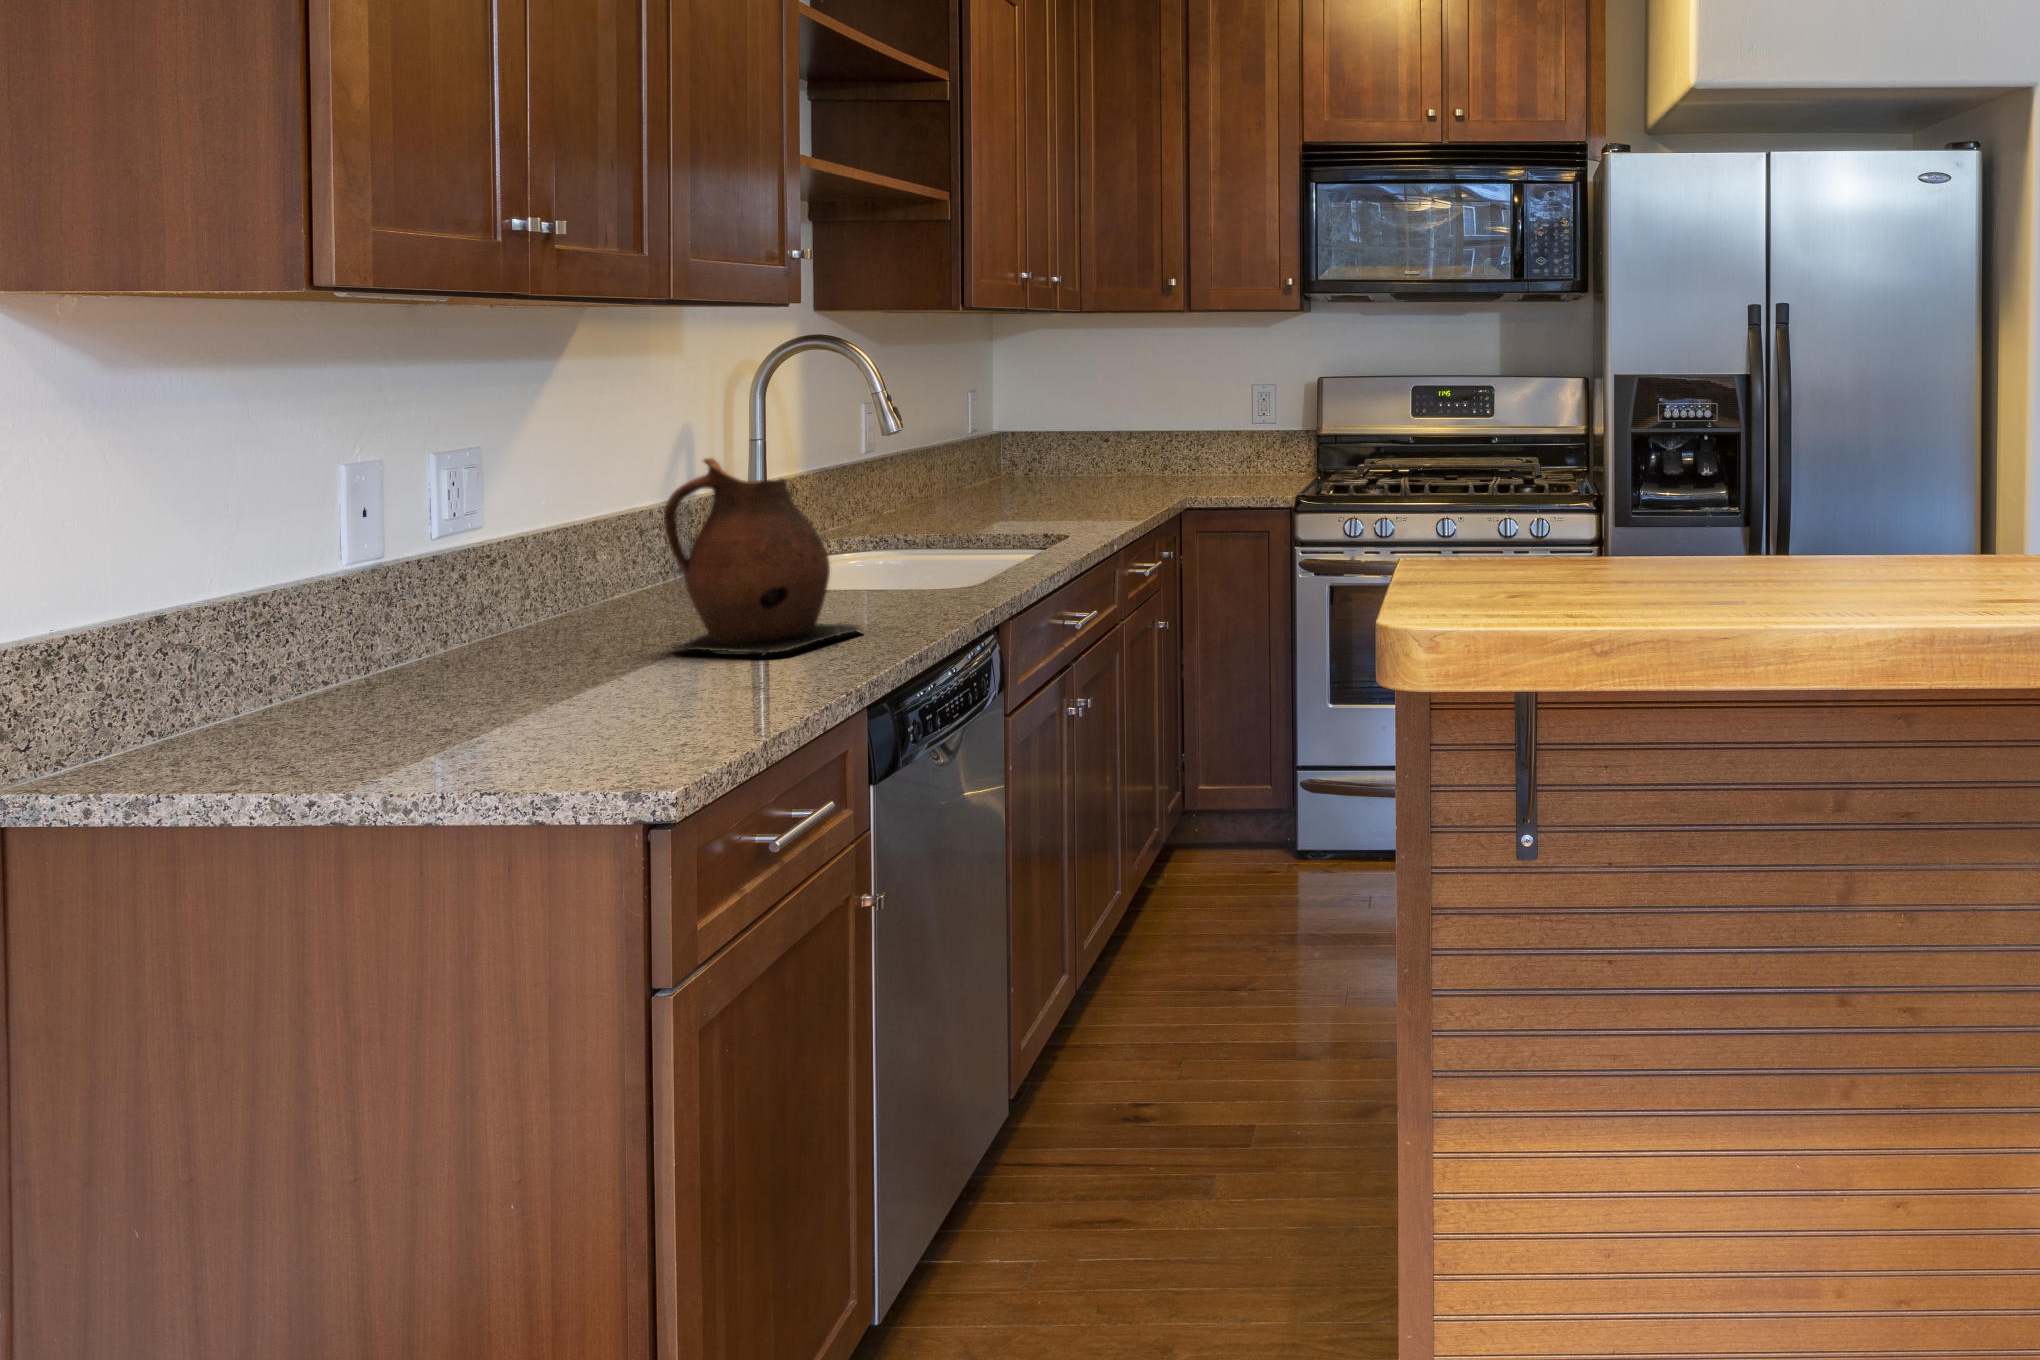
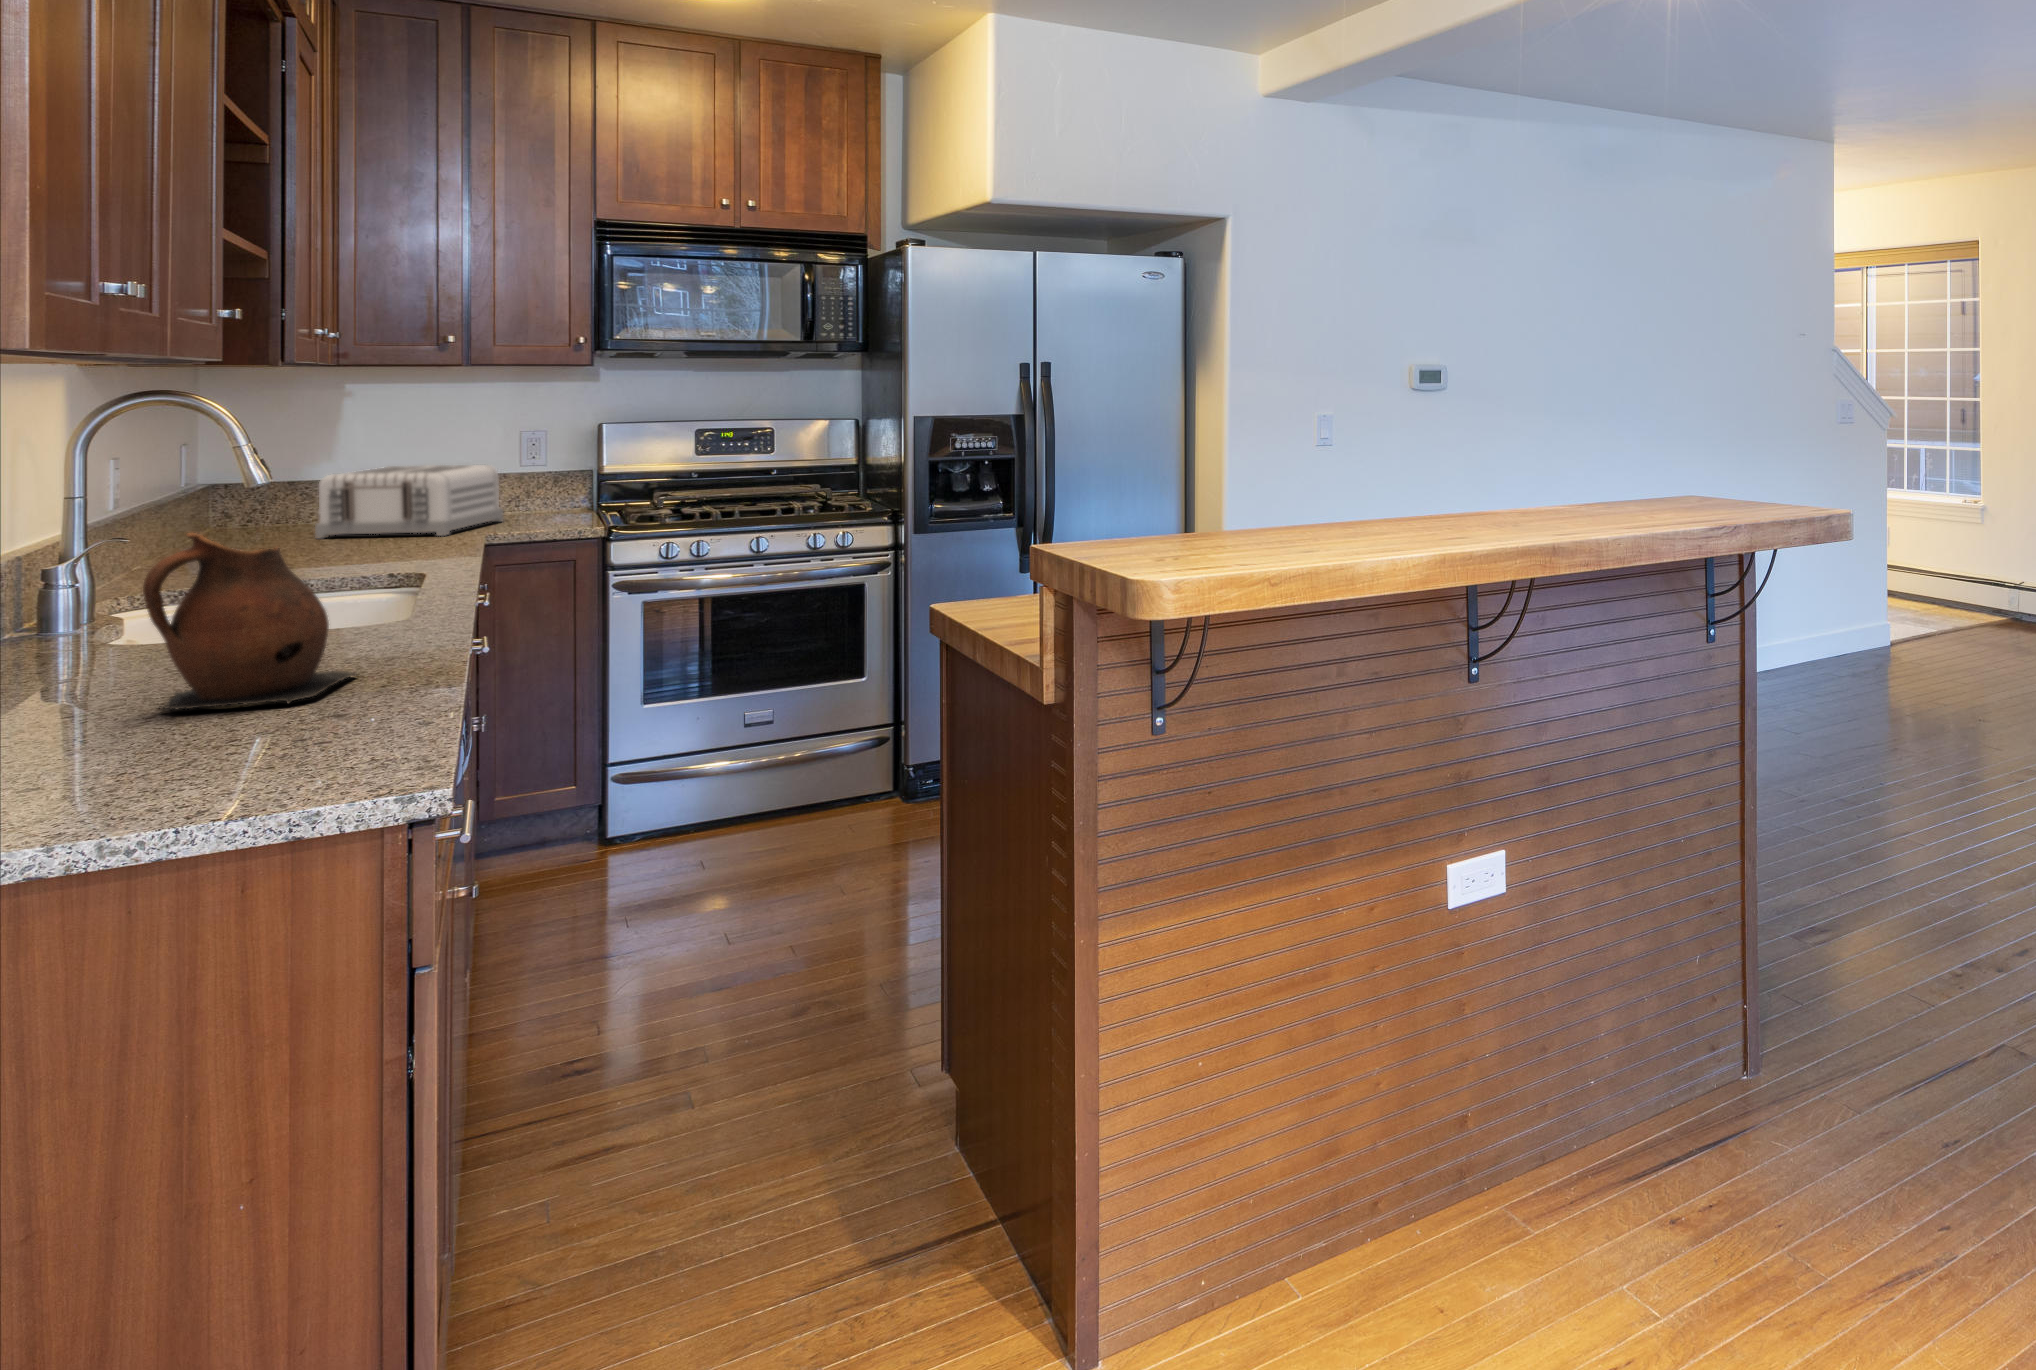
toaster: none [1069,422,1231,495] -> present [315,465,503,539]

